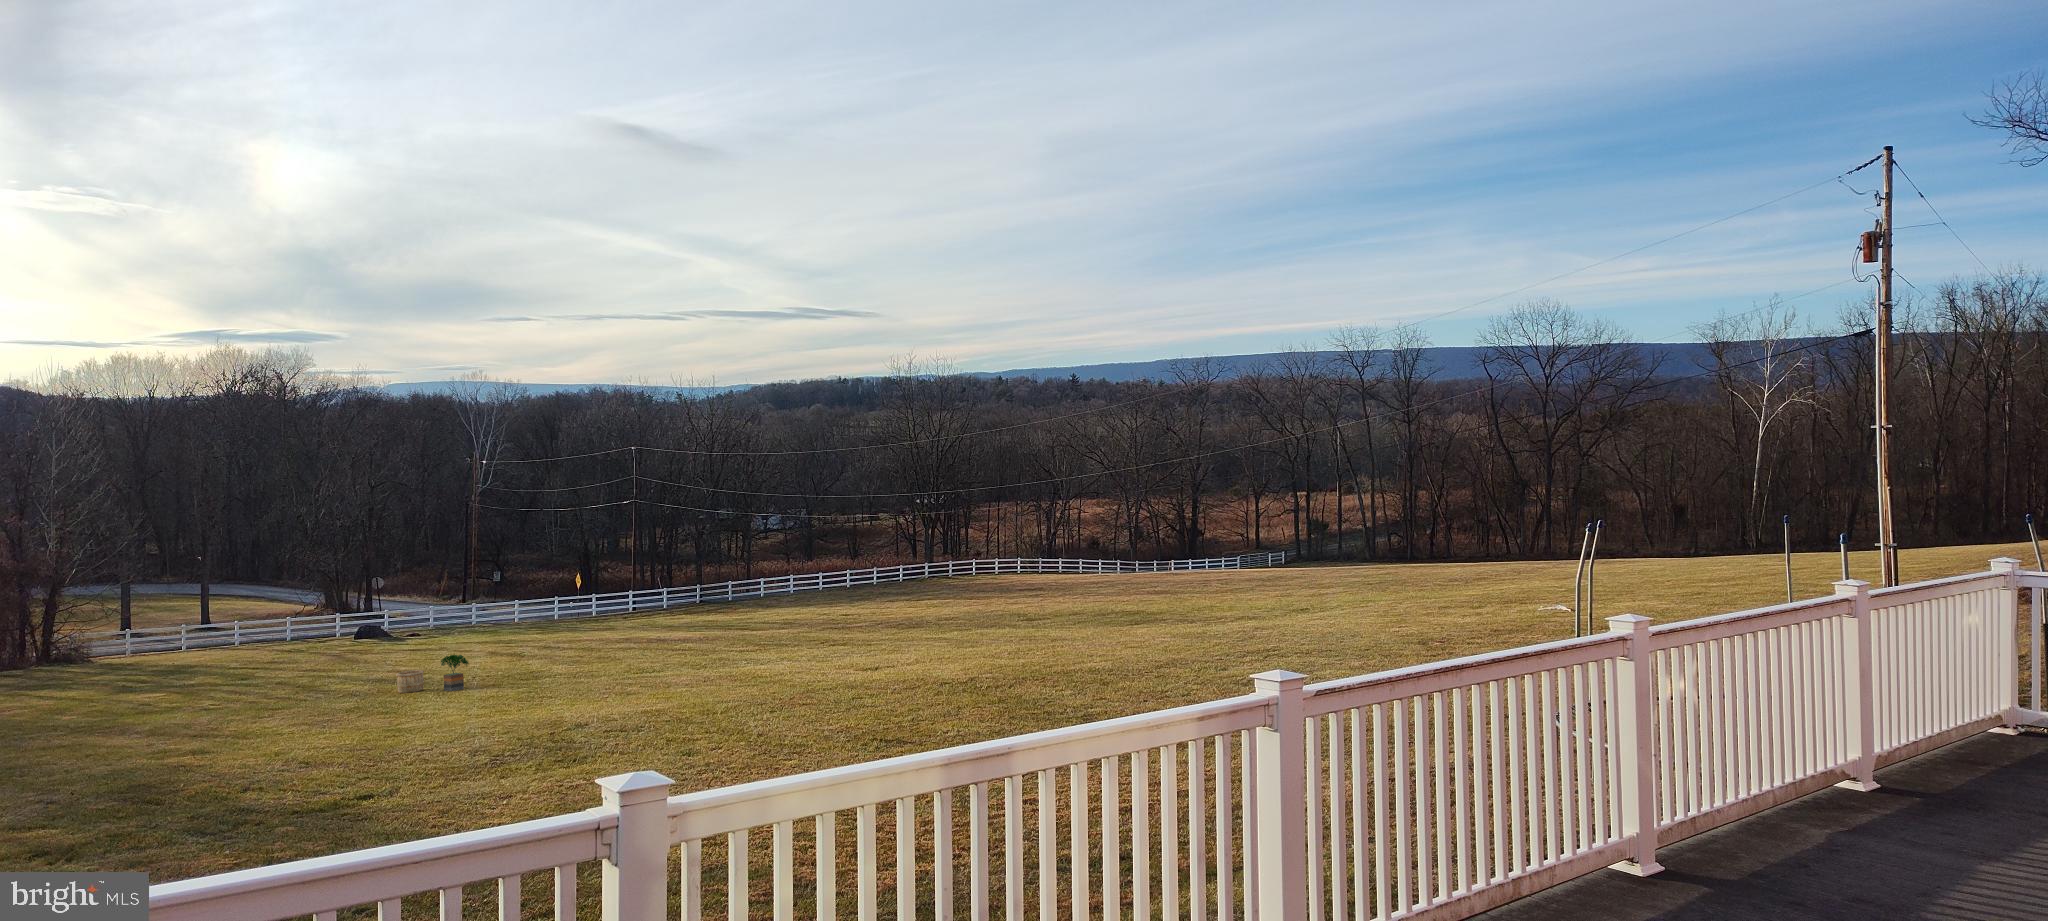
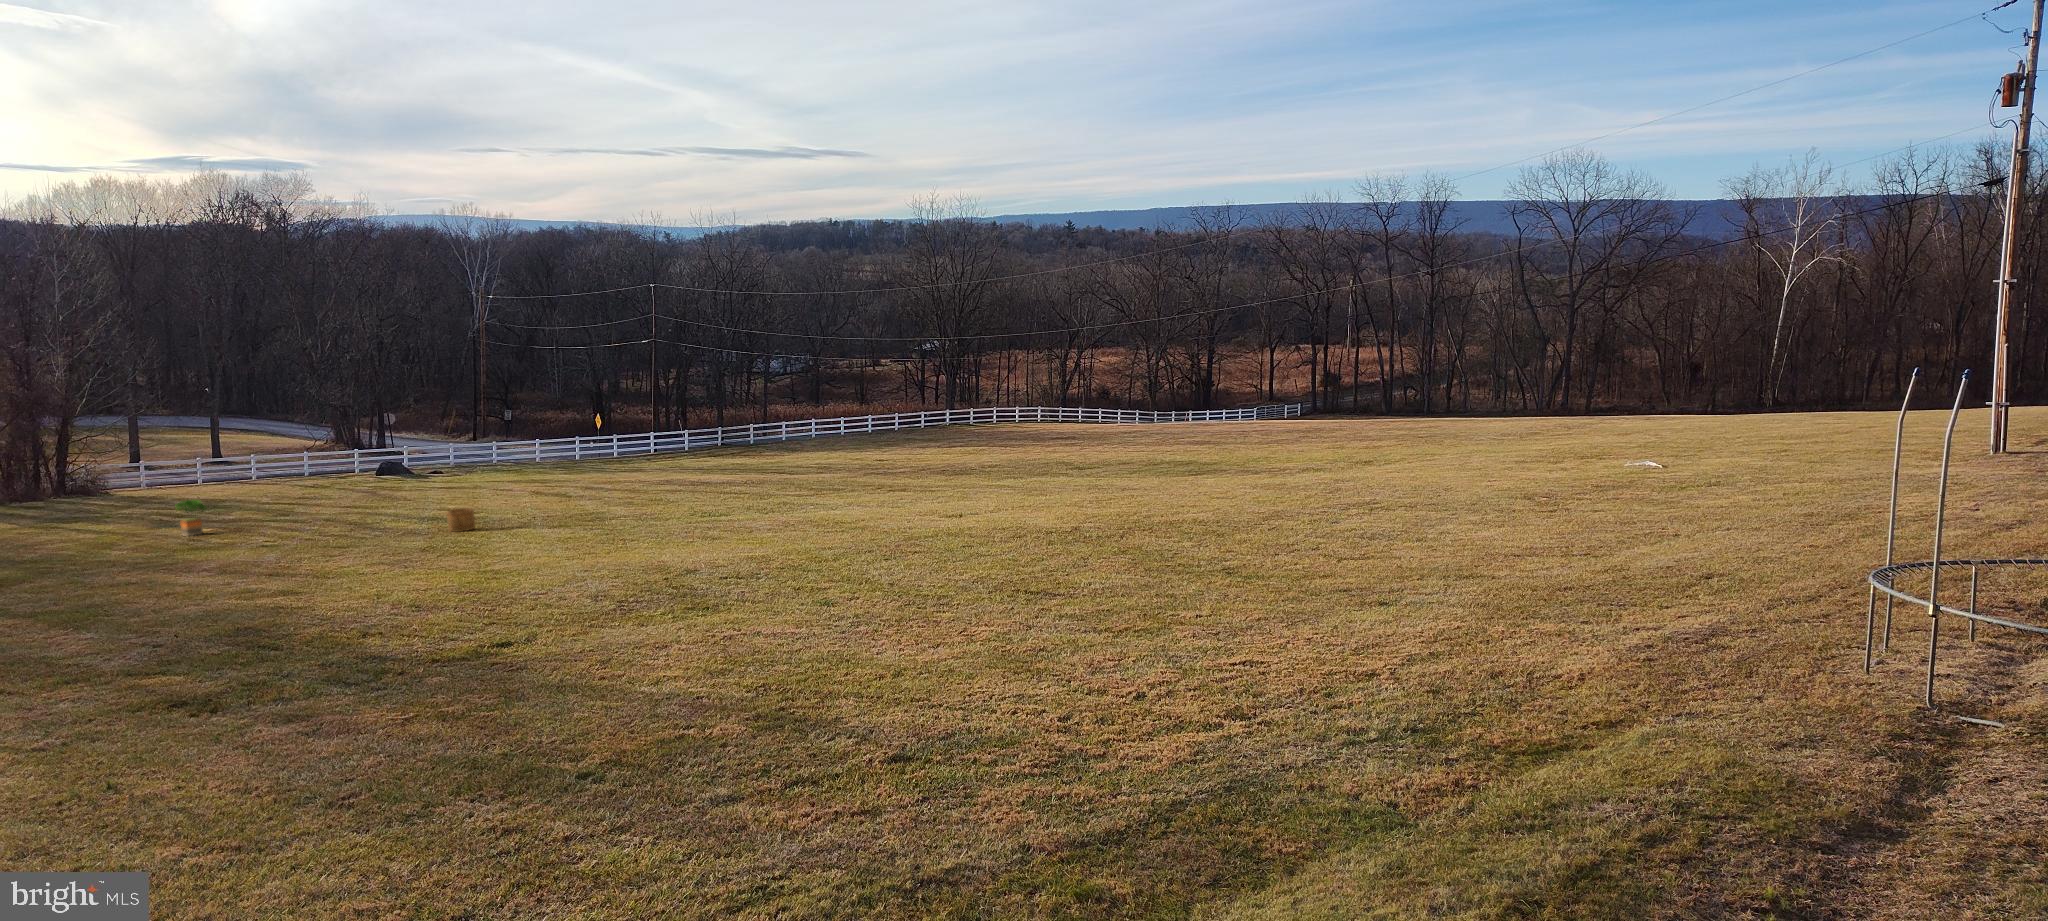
potted tree: present [441,655,468,691] -> present [175,500,207,536]

